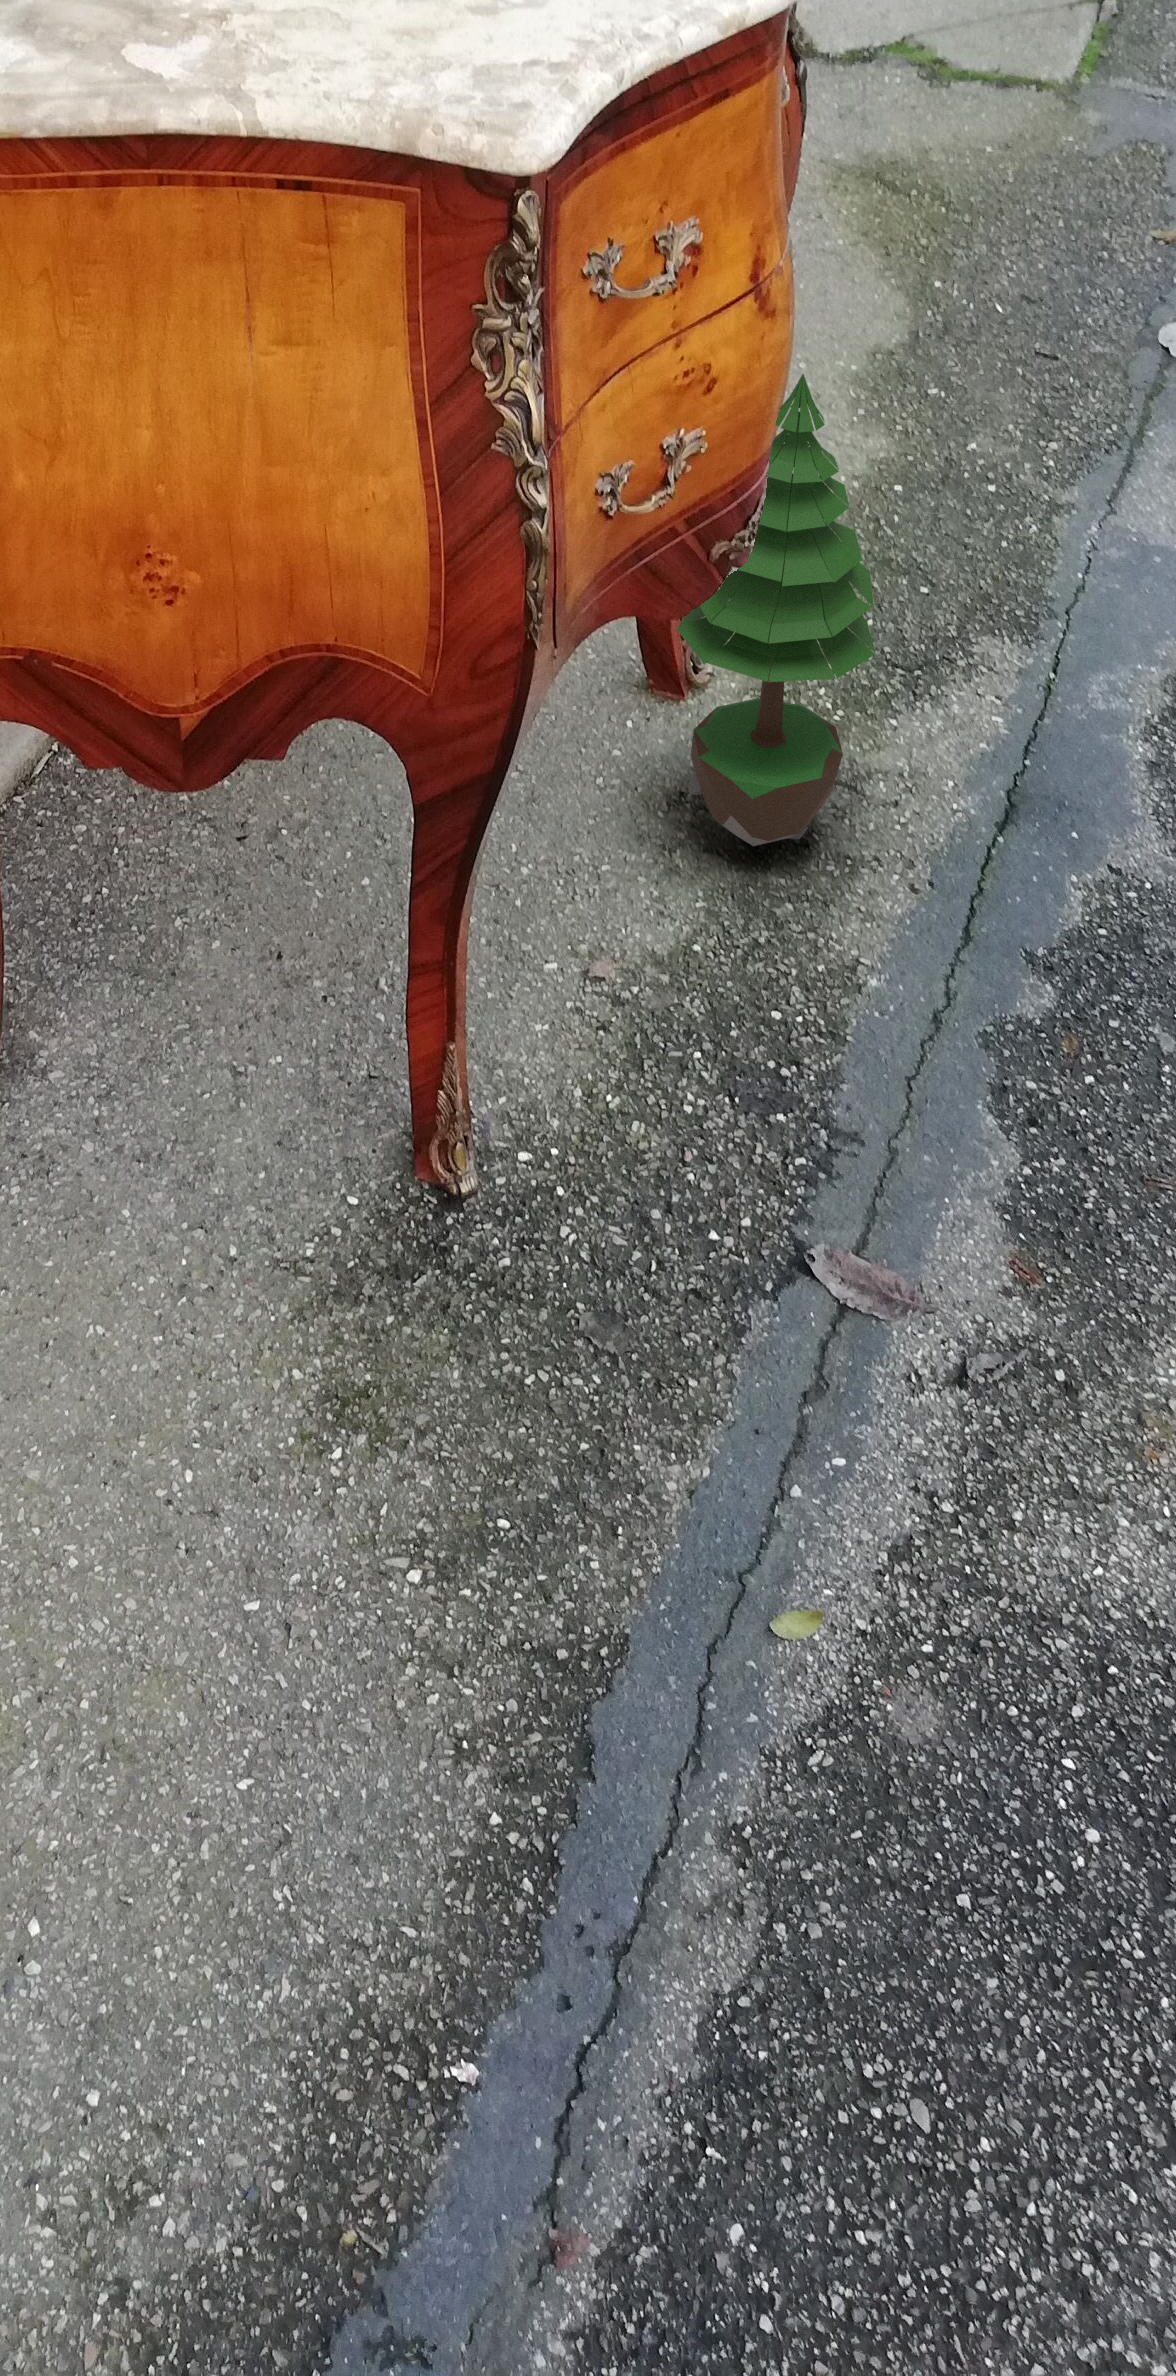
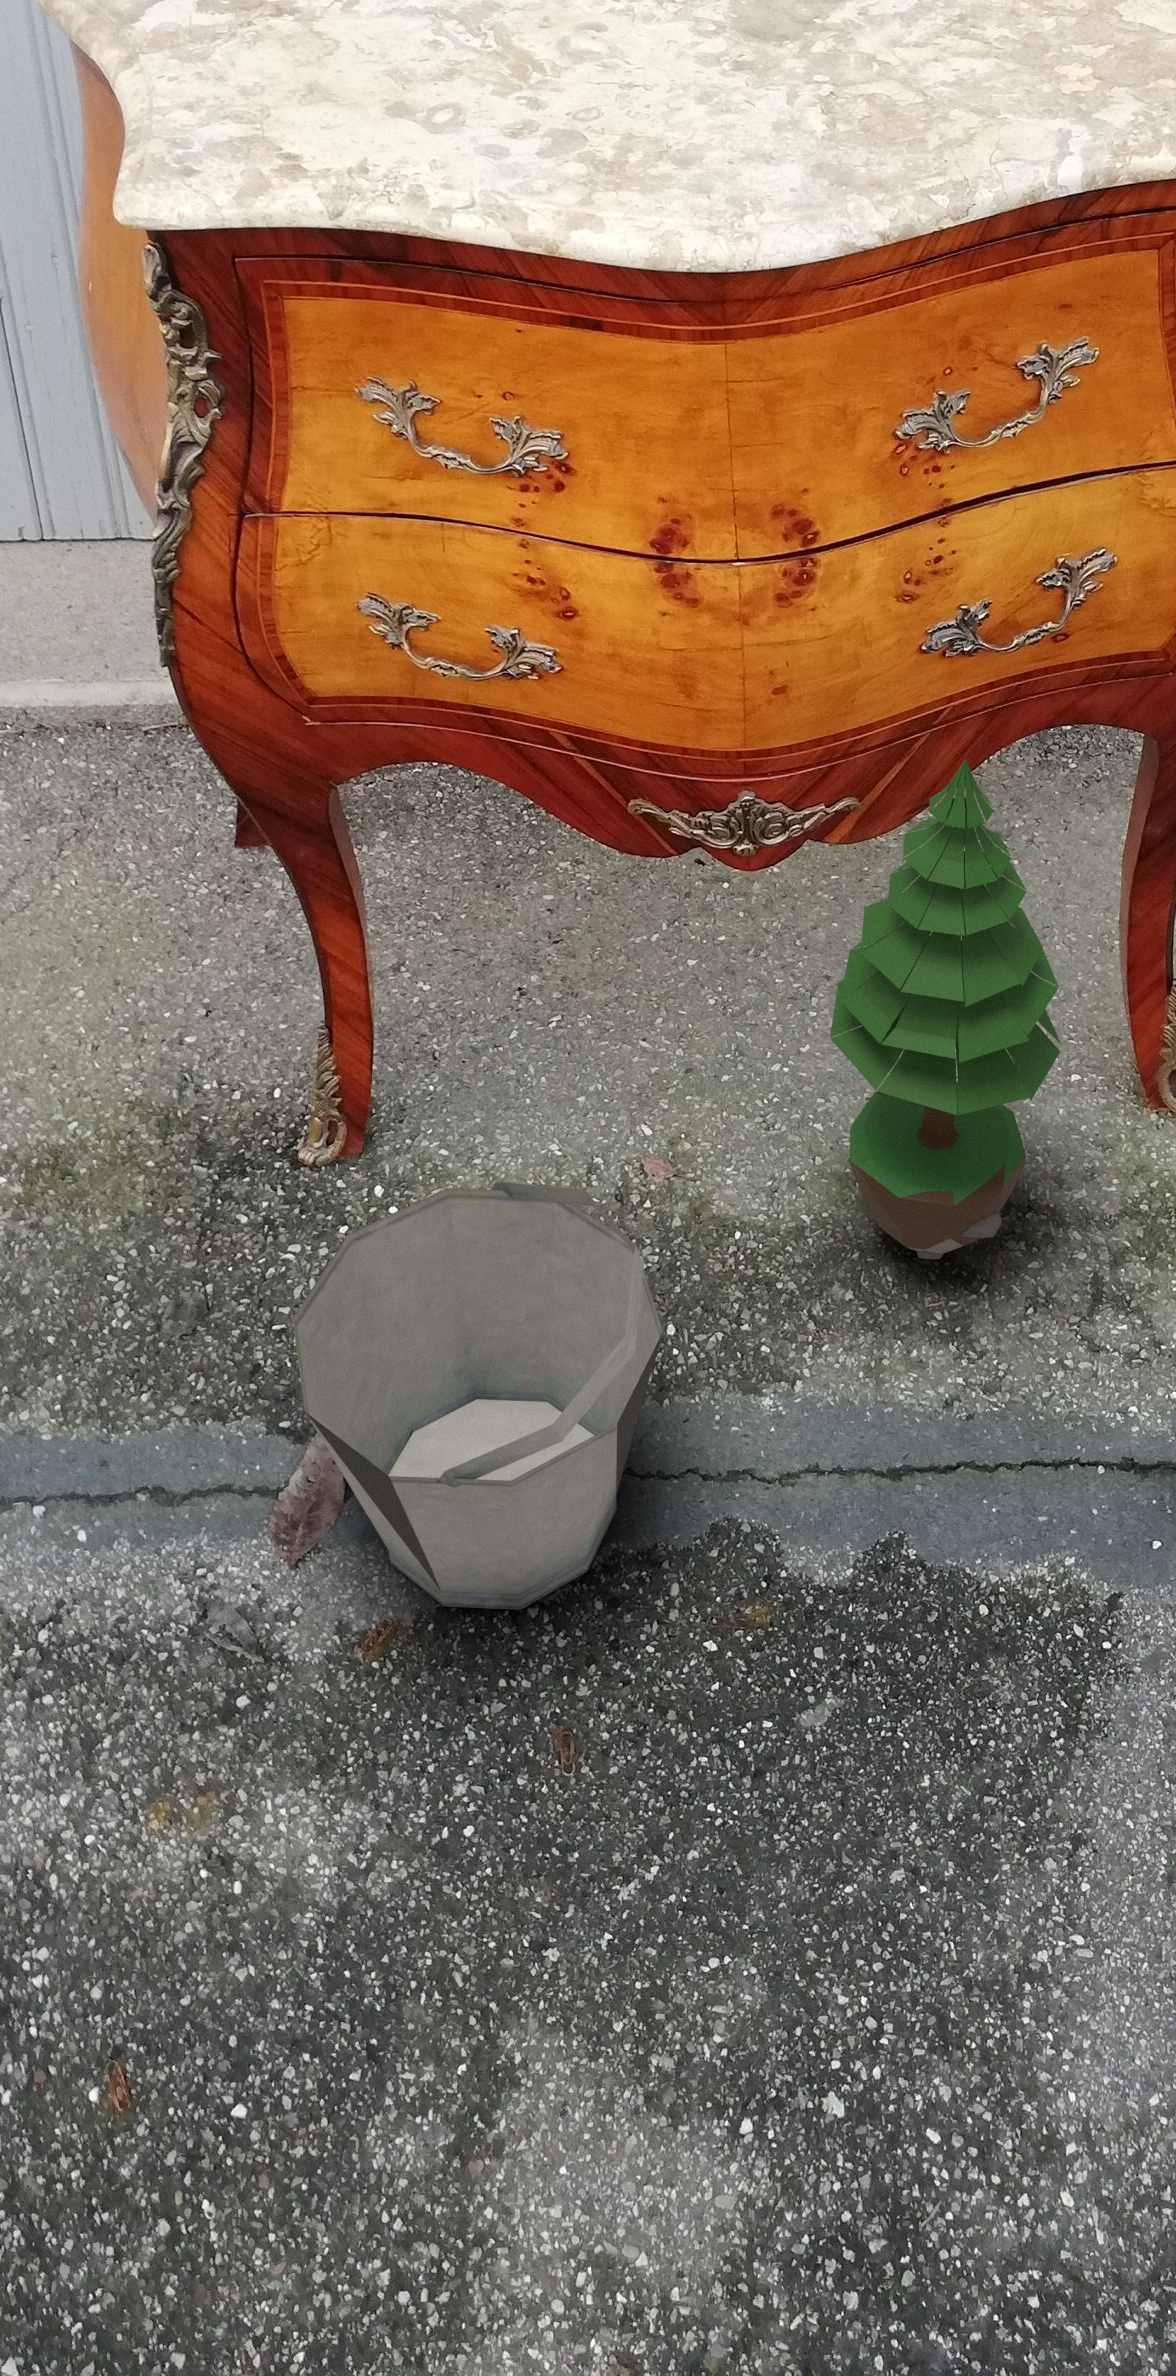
bucket: none [785,836,1124,1241] -> present [292,1182,663,1610]

